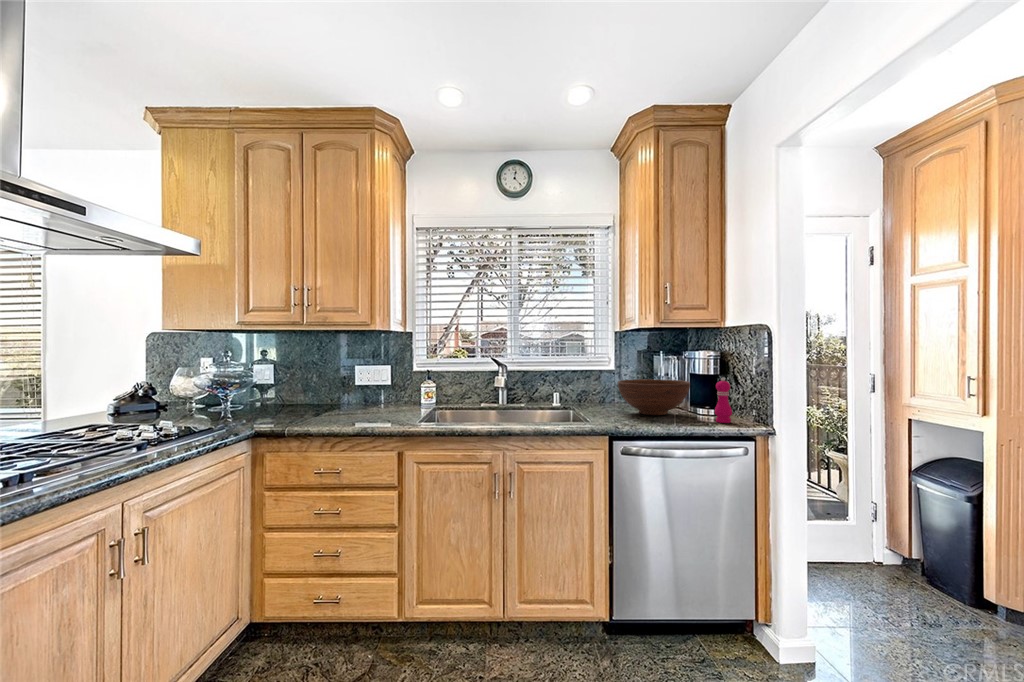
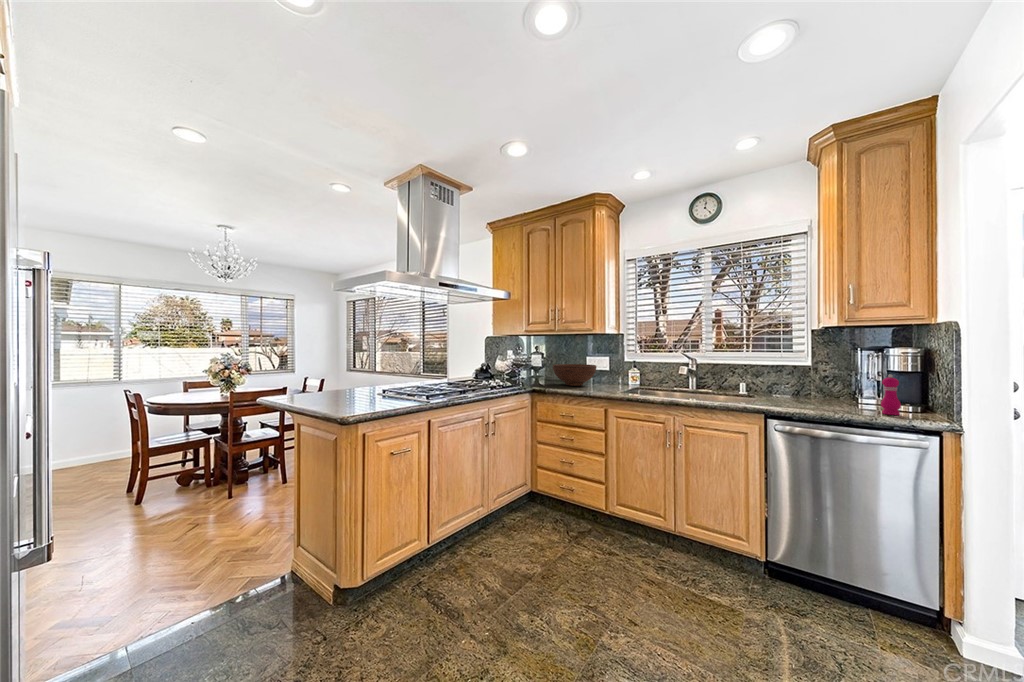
fruit bowl: present [618,379,690,415] -> present [552,364,597,386]

